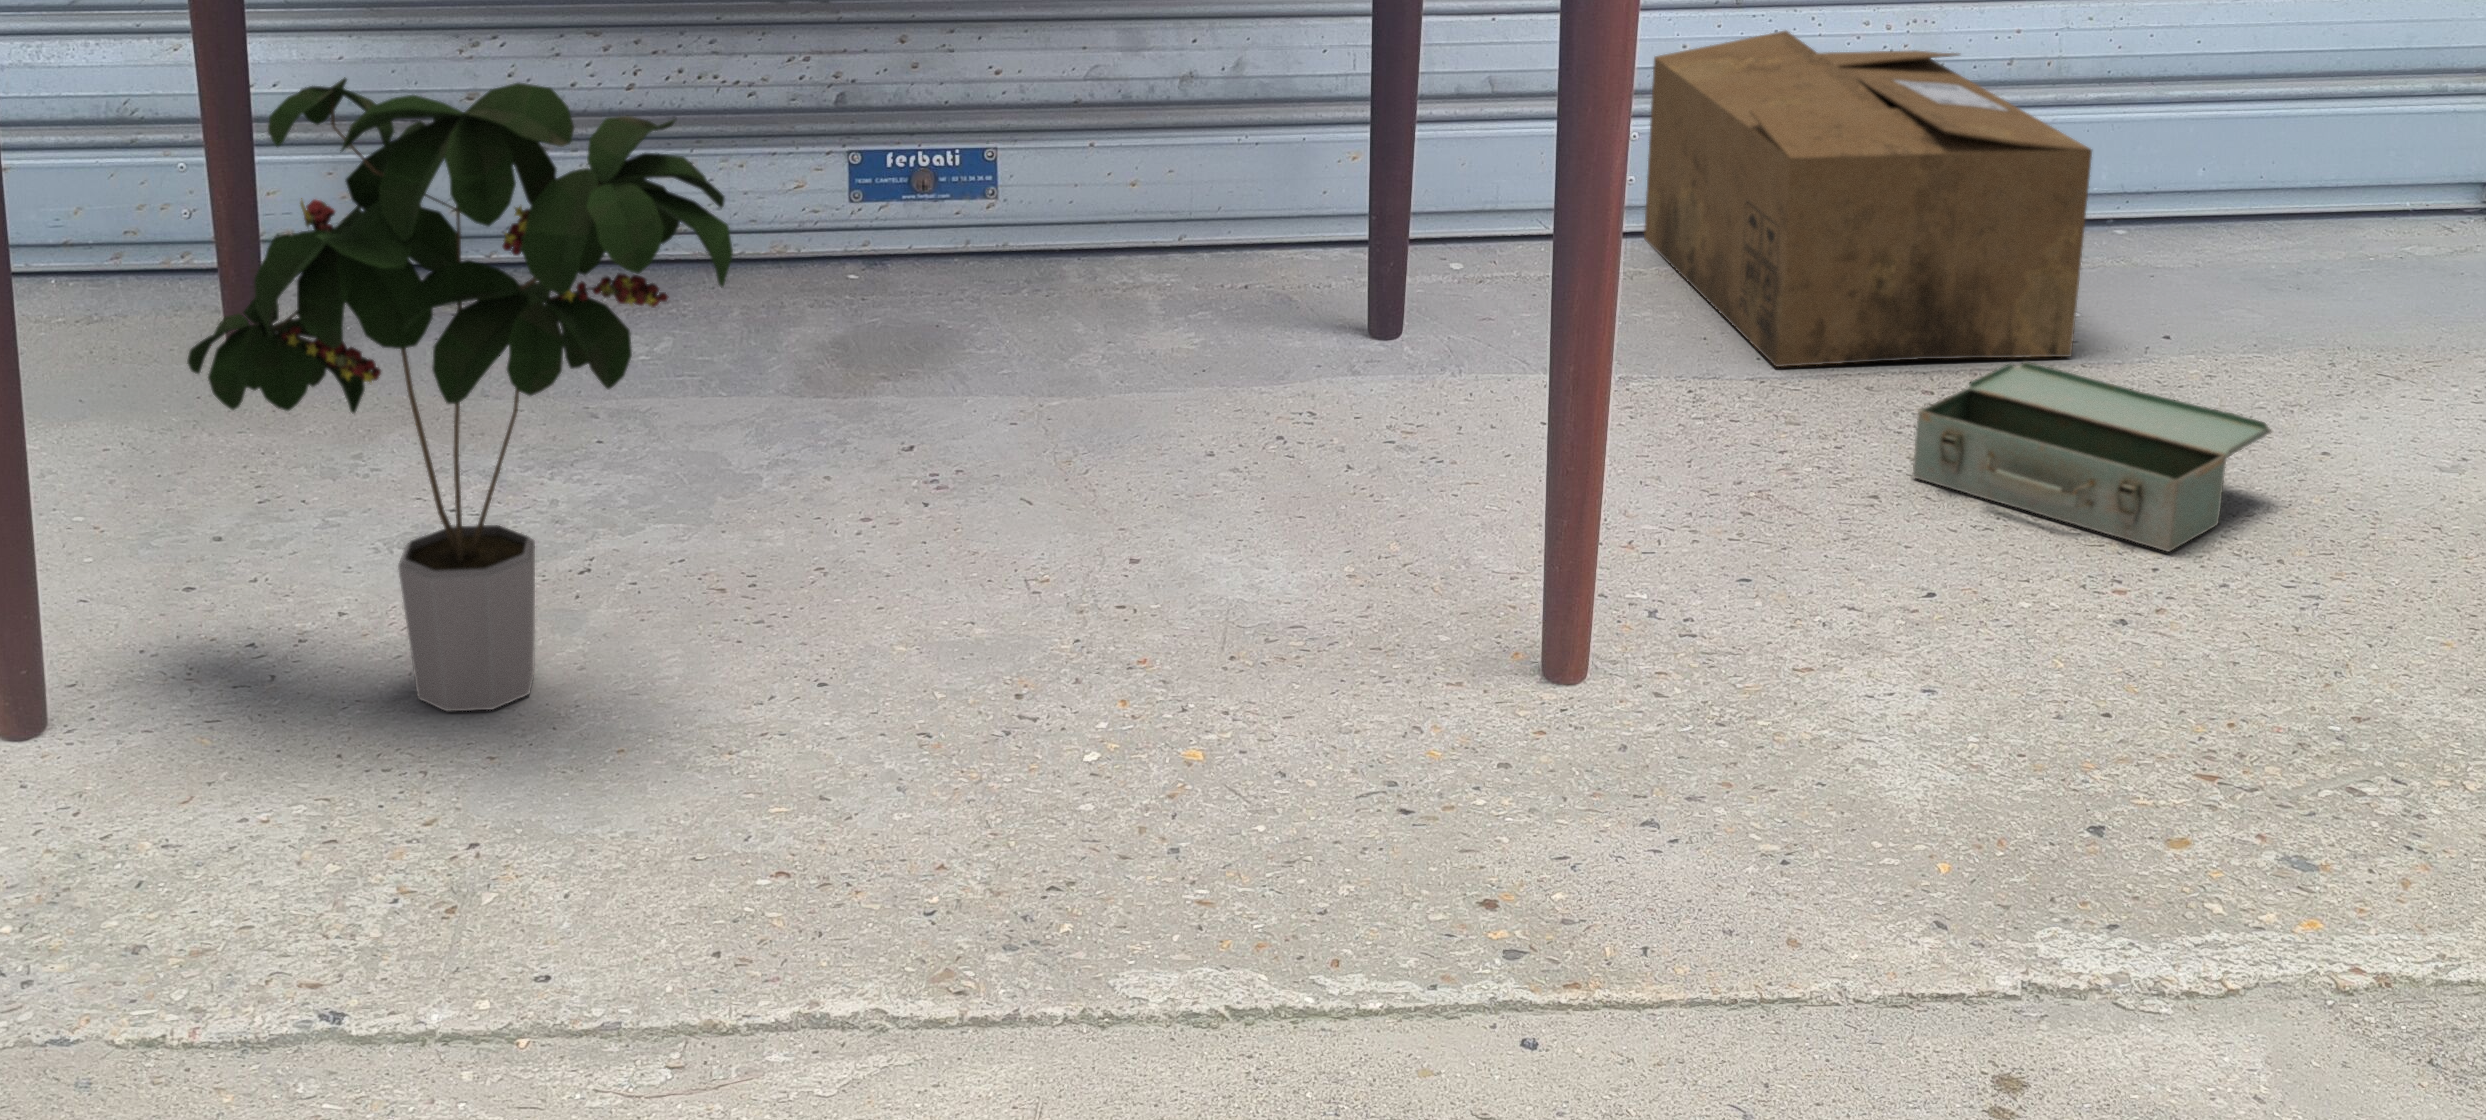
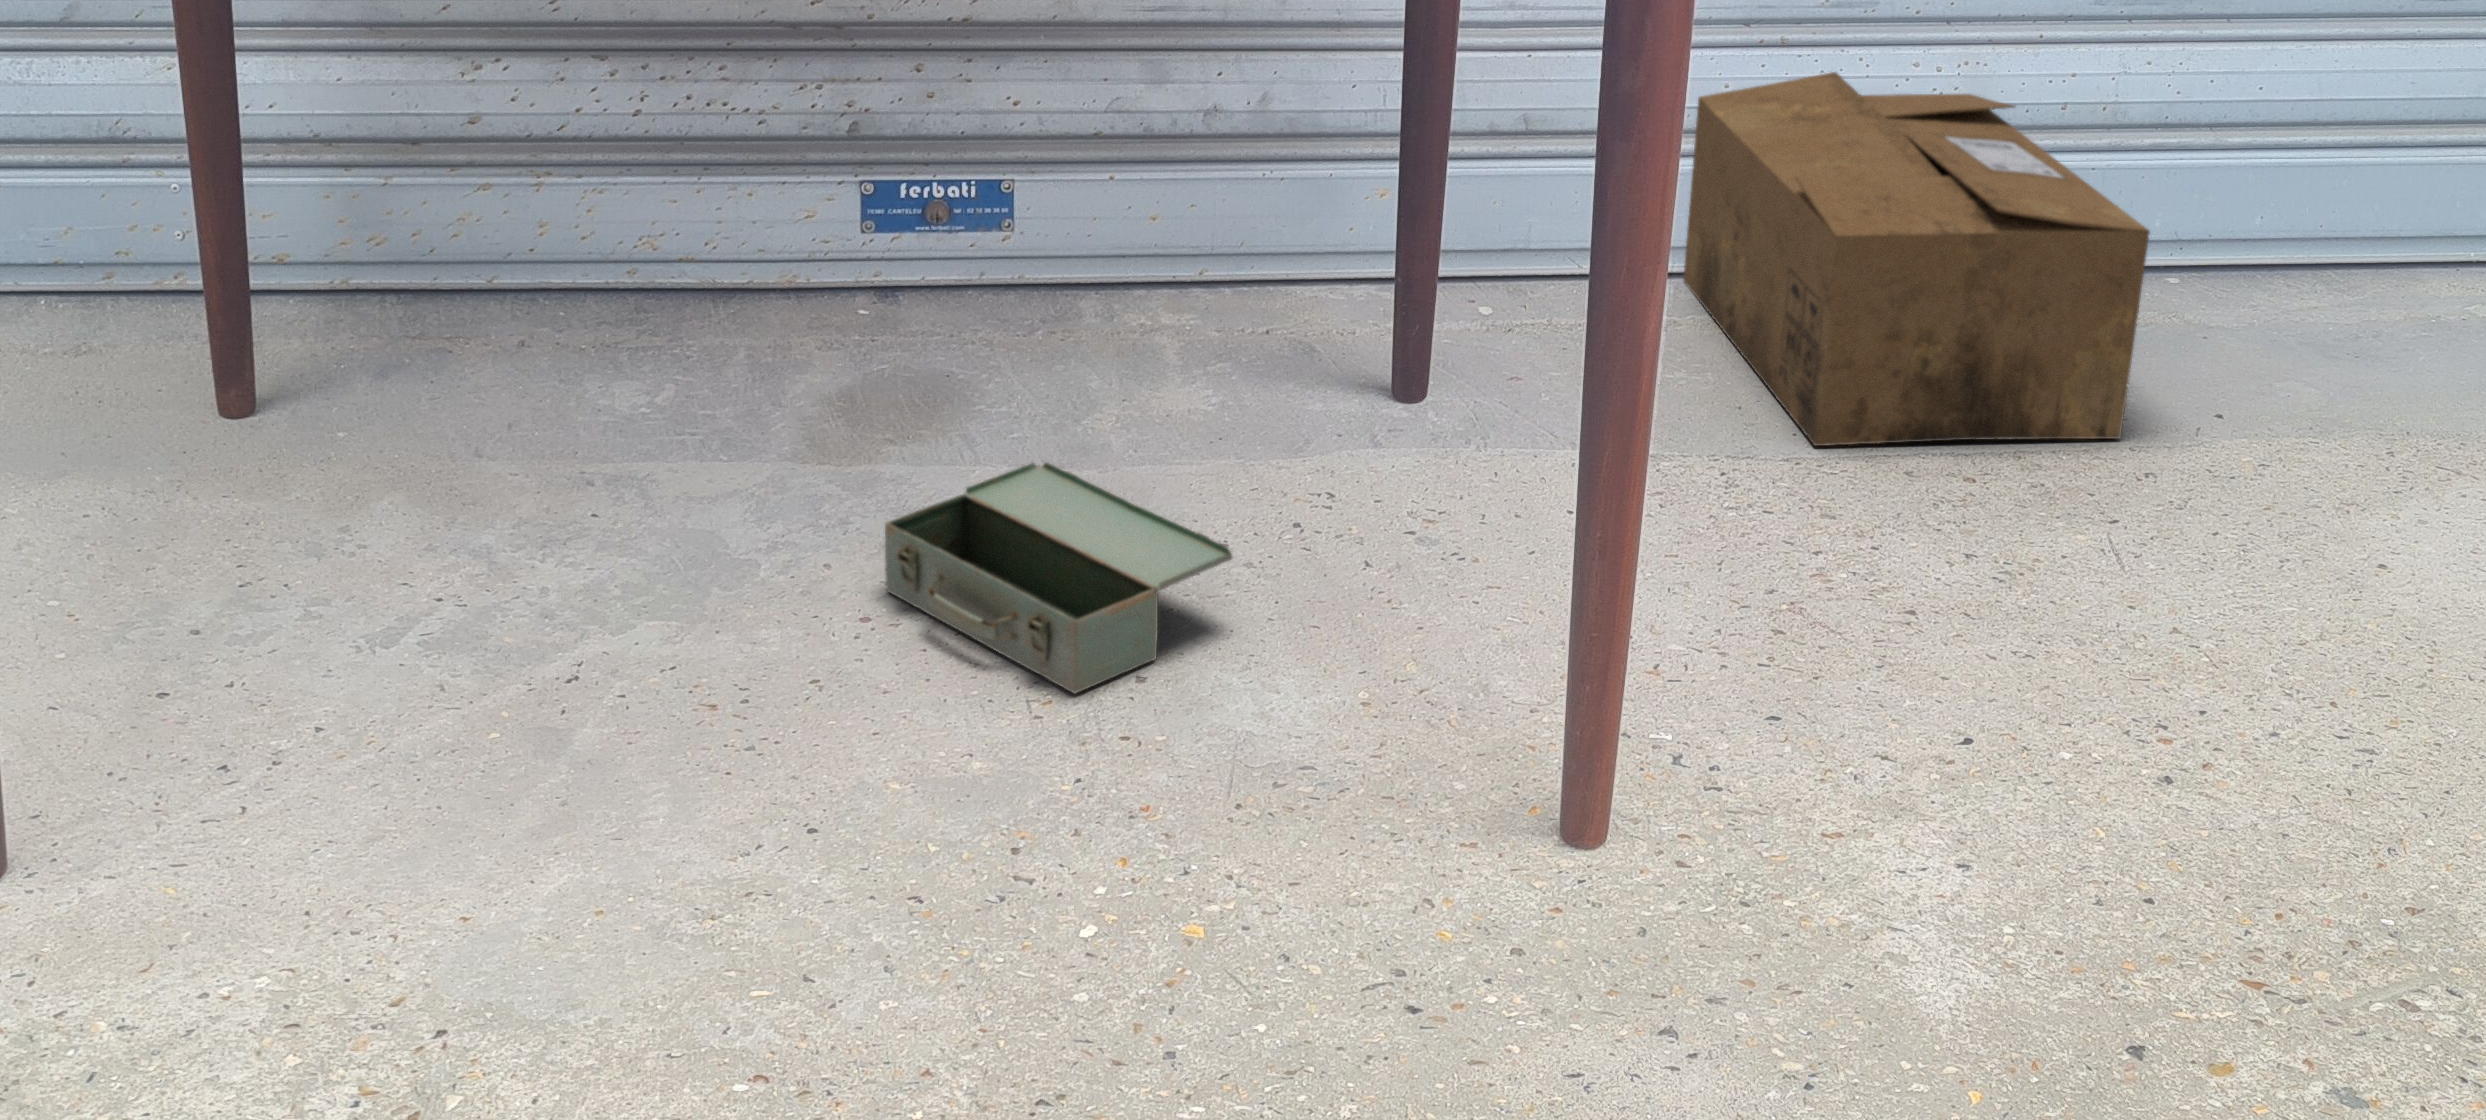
potted plant: present [187,77,733,711] -> none [147,203,718,863]
toolbox: present [1913,362,2271,552] -> present [885,463,1233,693]

